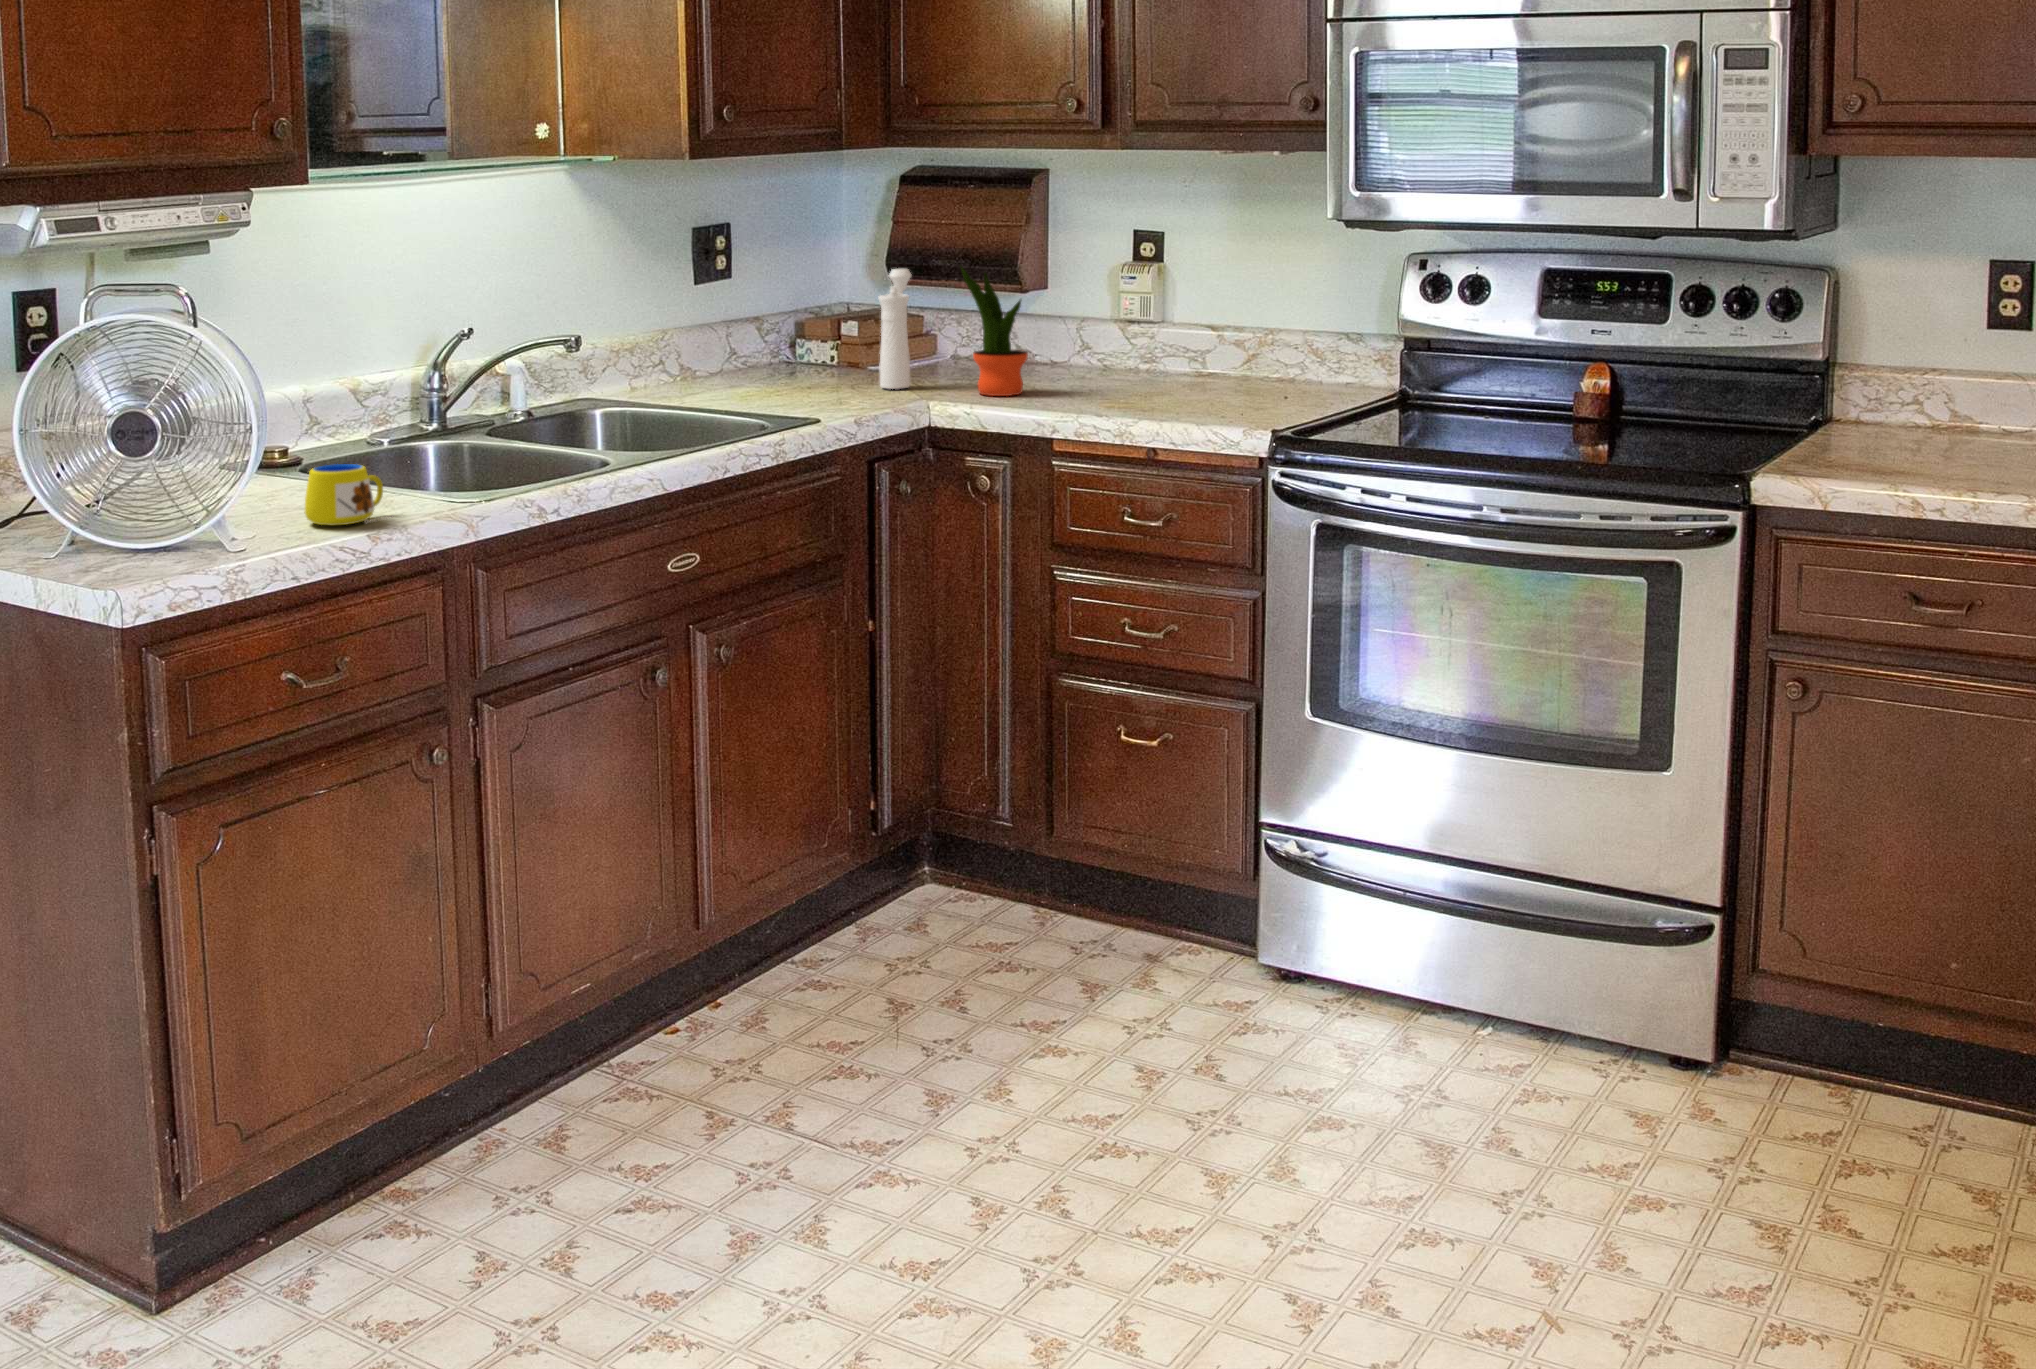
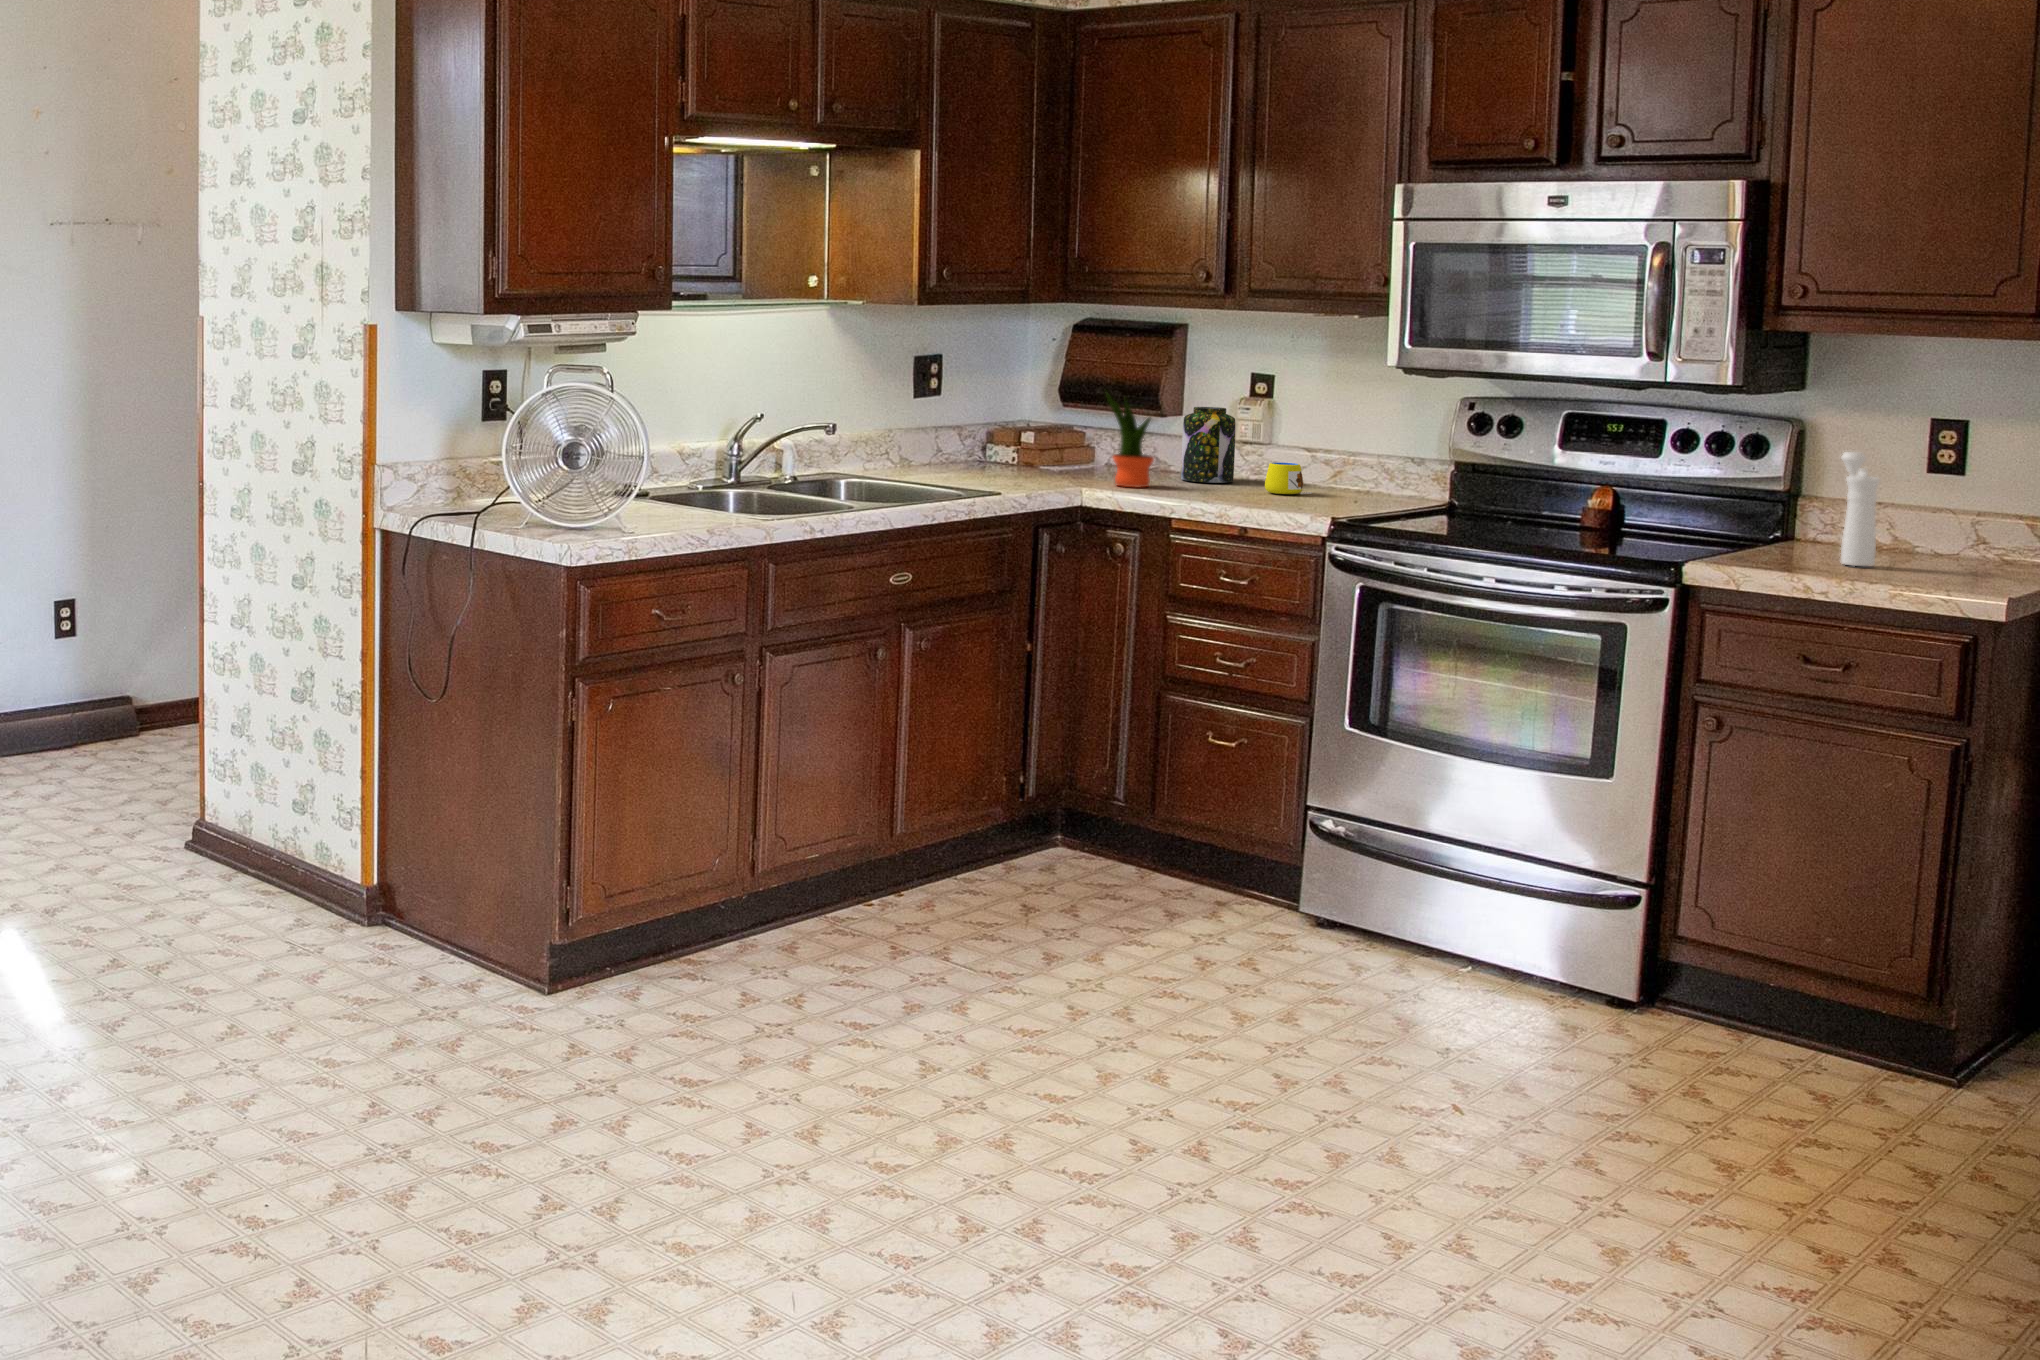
pepper mill: present [879,269,911,389] -> present [1841,452,1880,566]
jar: none [1056,279,1123,380] -> present [1181,407,1236,483]
mug: present [304,464,393,526] -> present [1265,463,1312,494]

